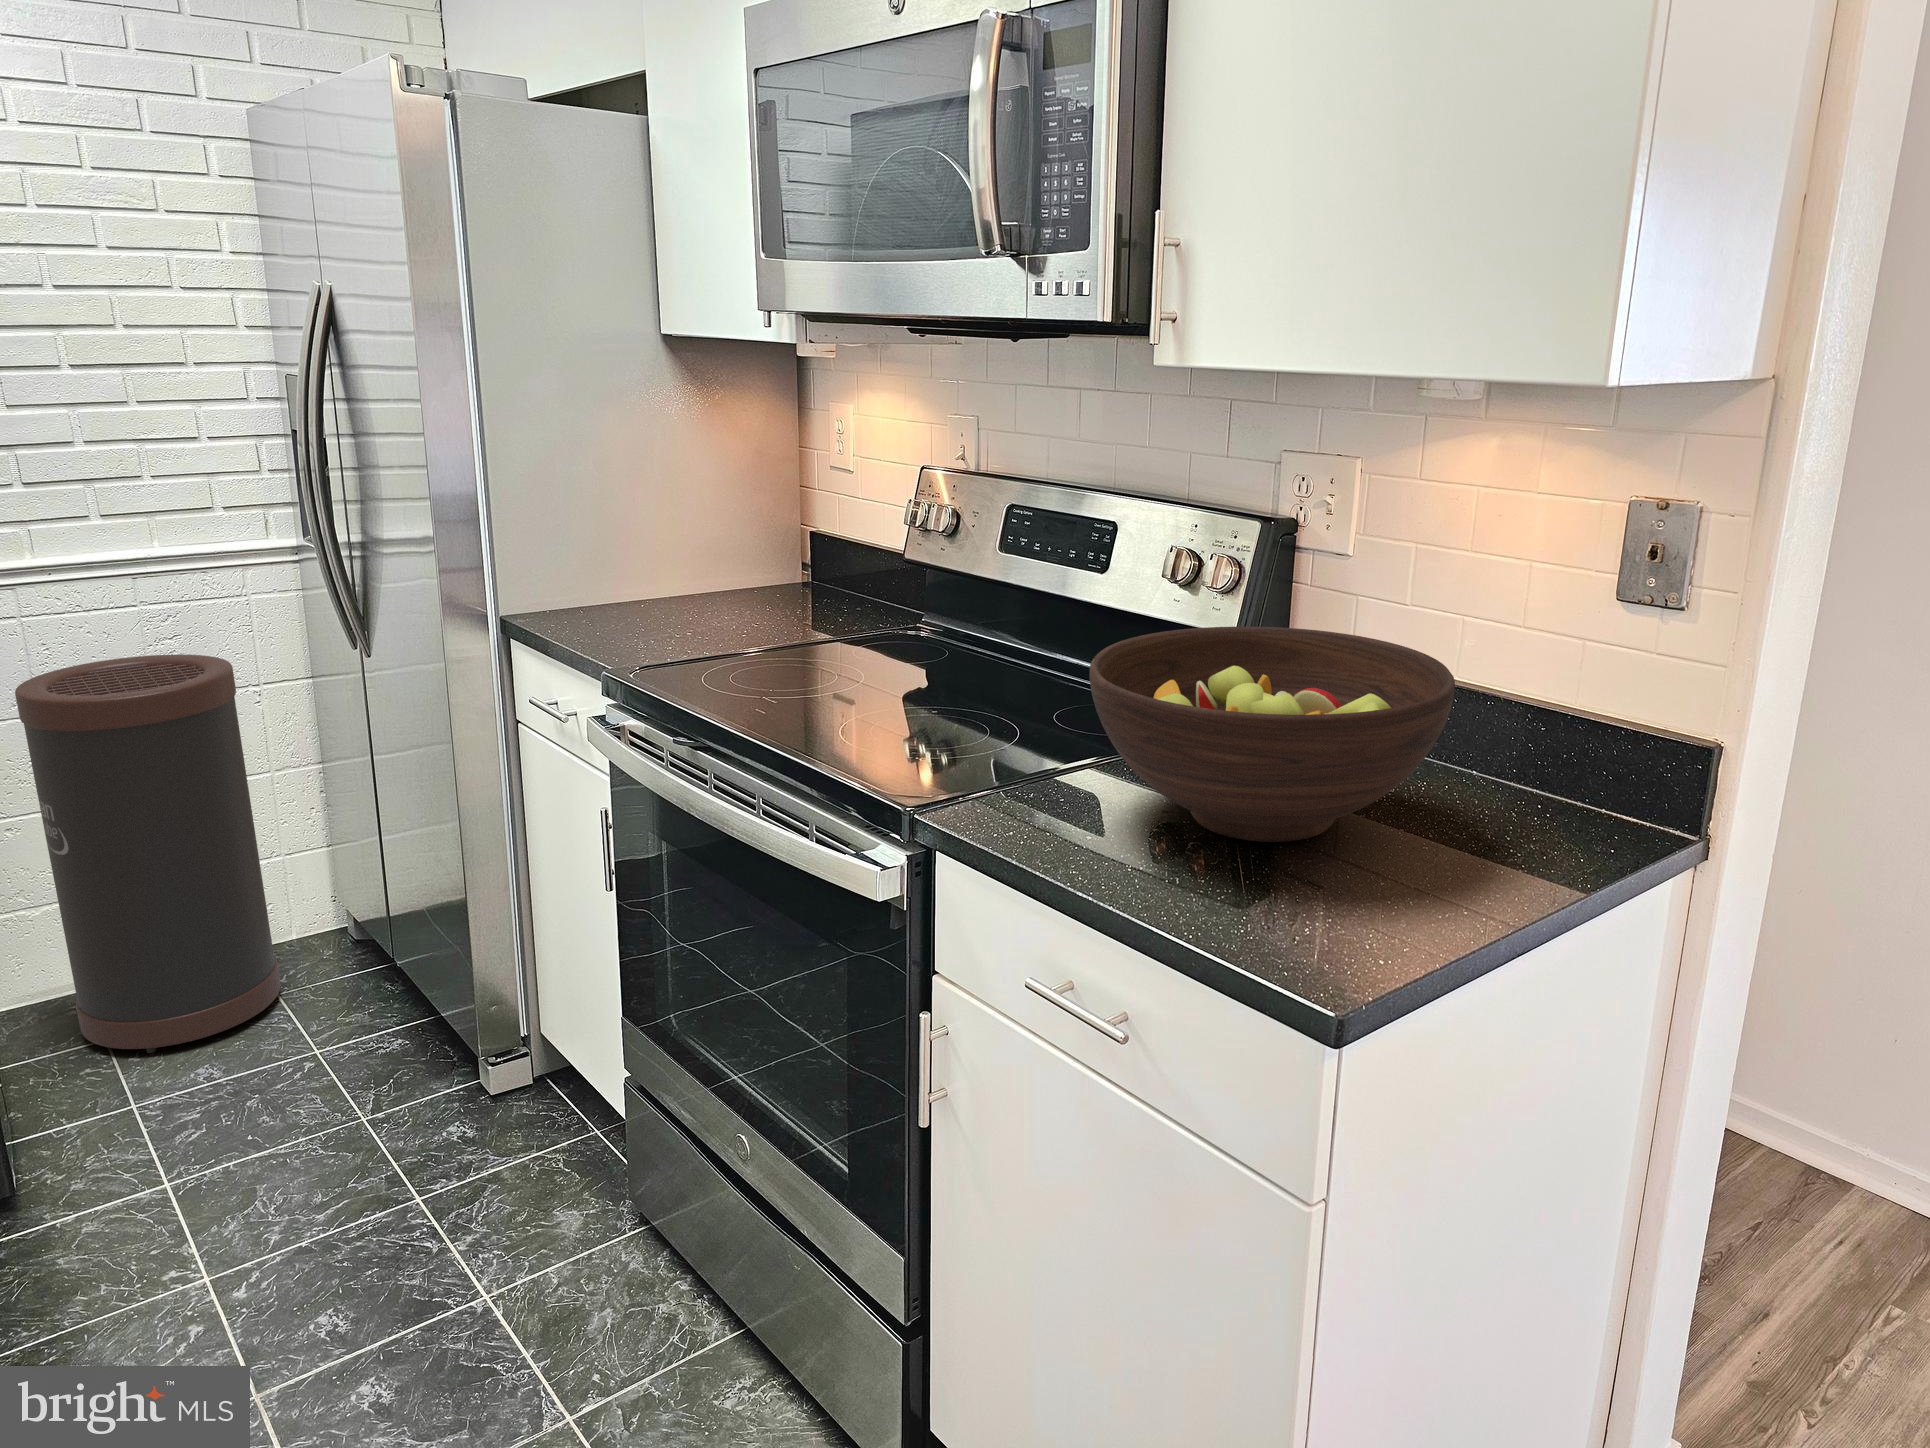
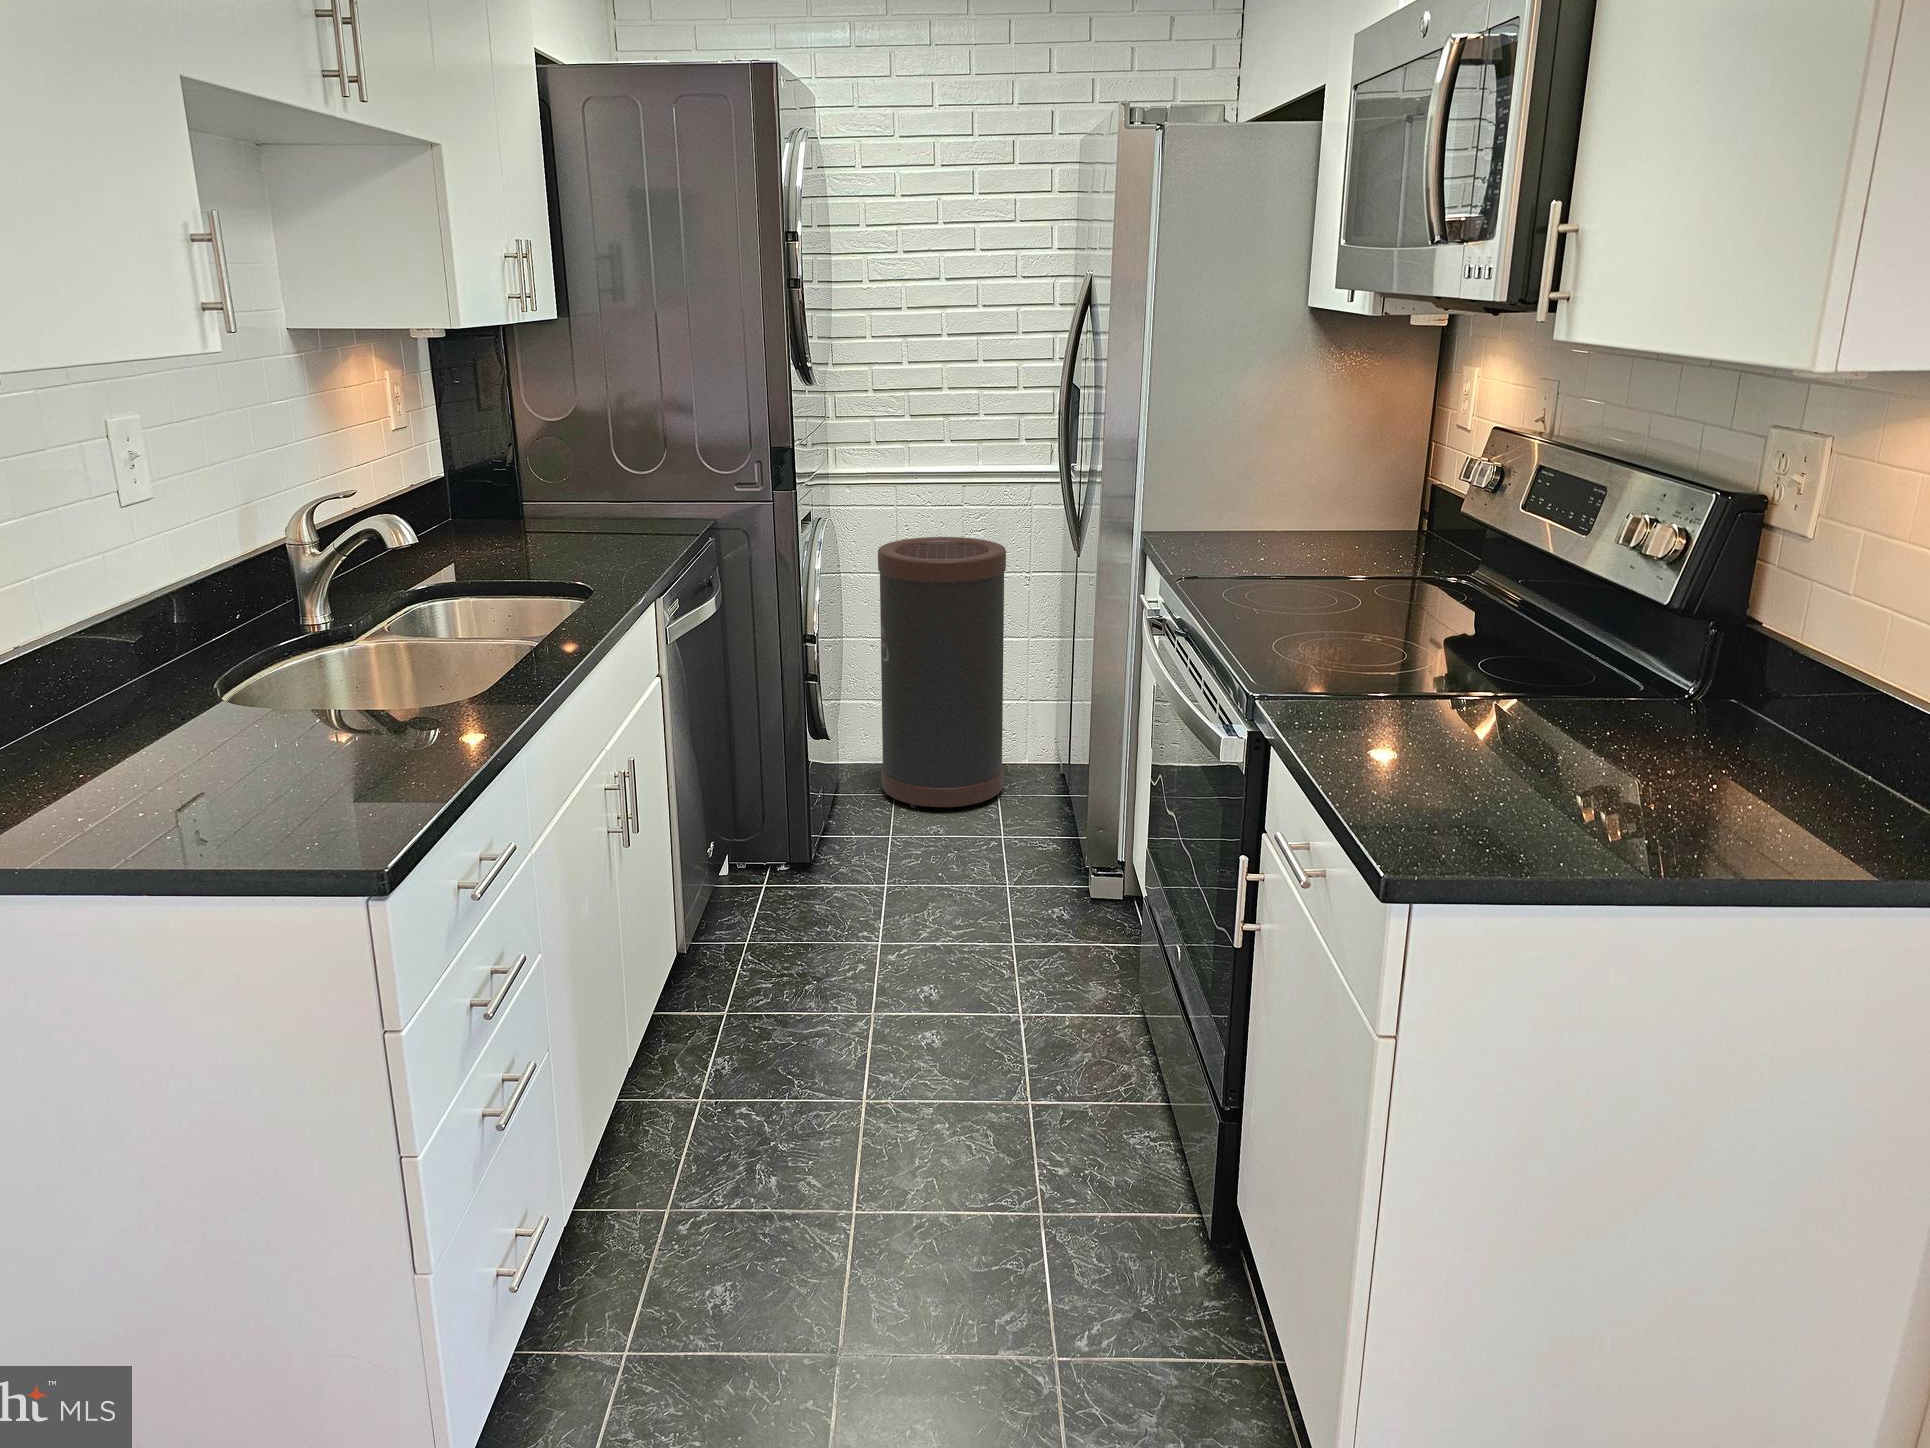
fruit bowl: present [1090,627,1455,842] -> none [1386,603,1734,794]

